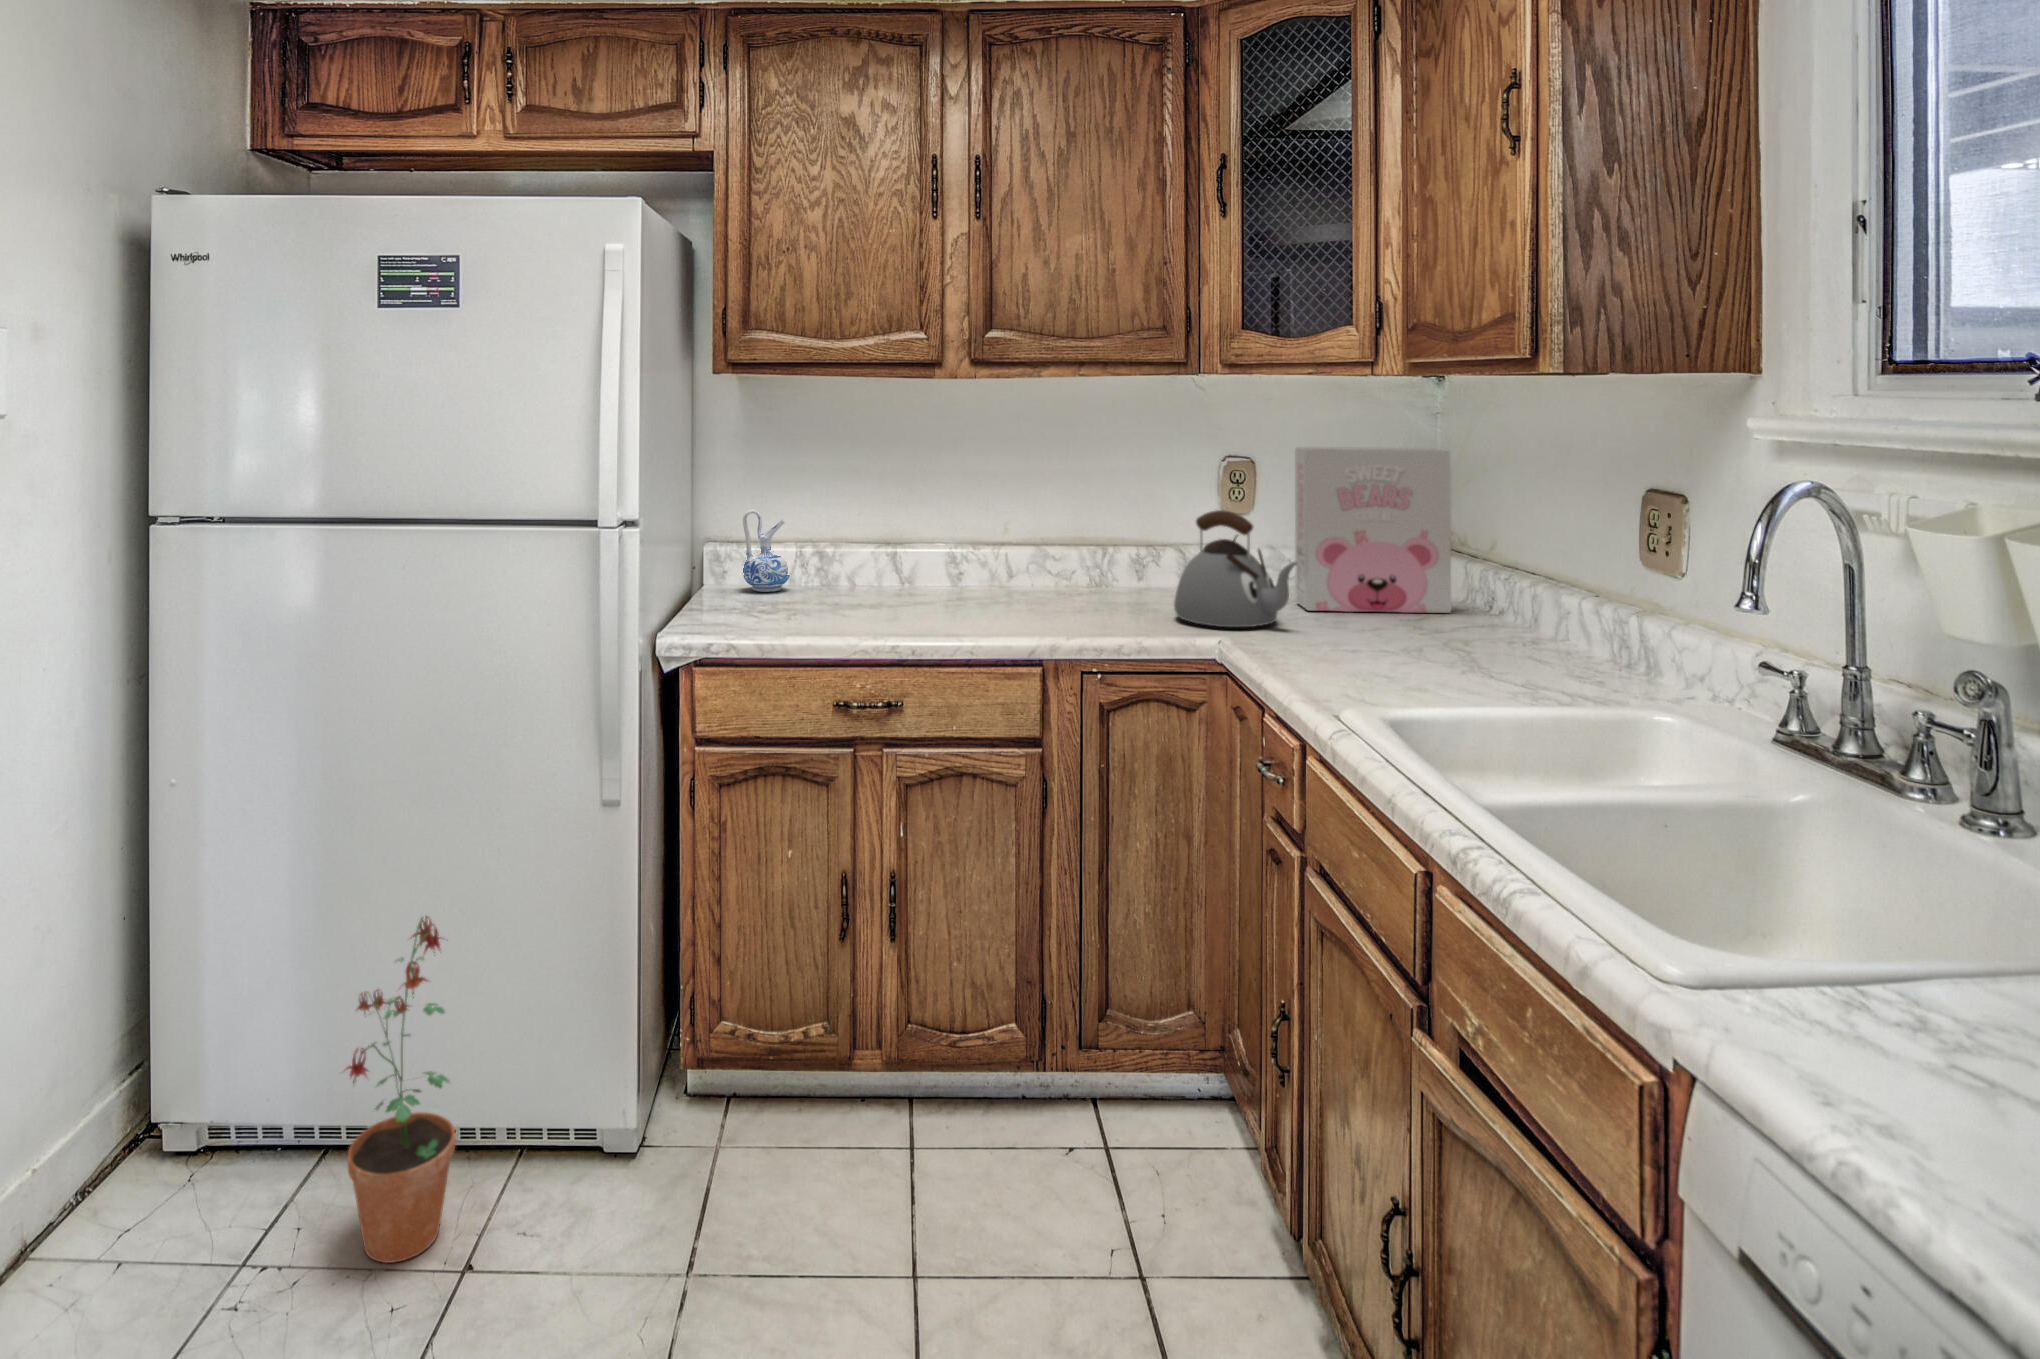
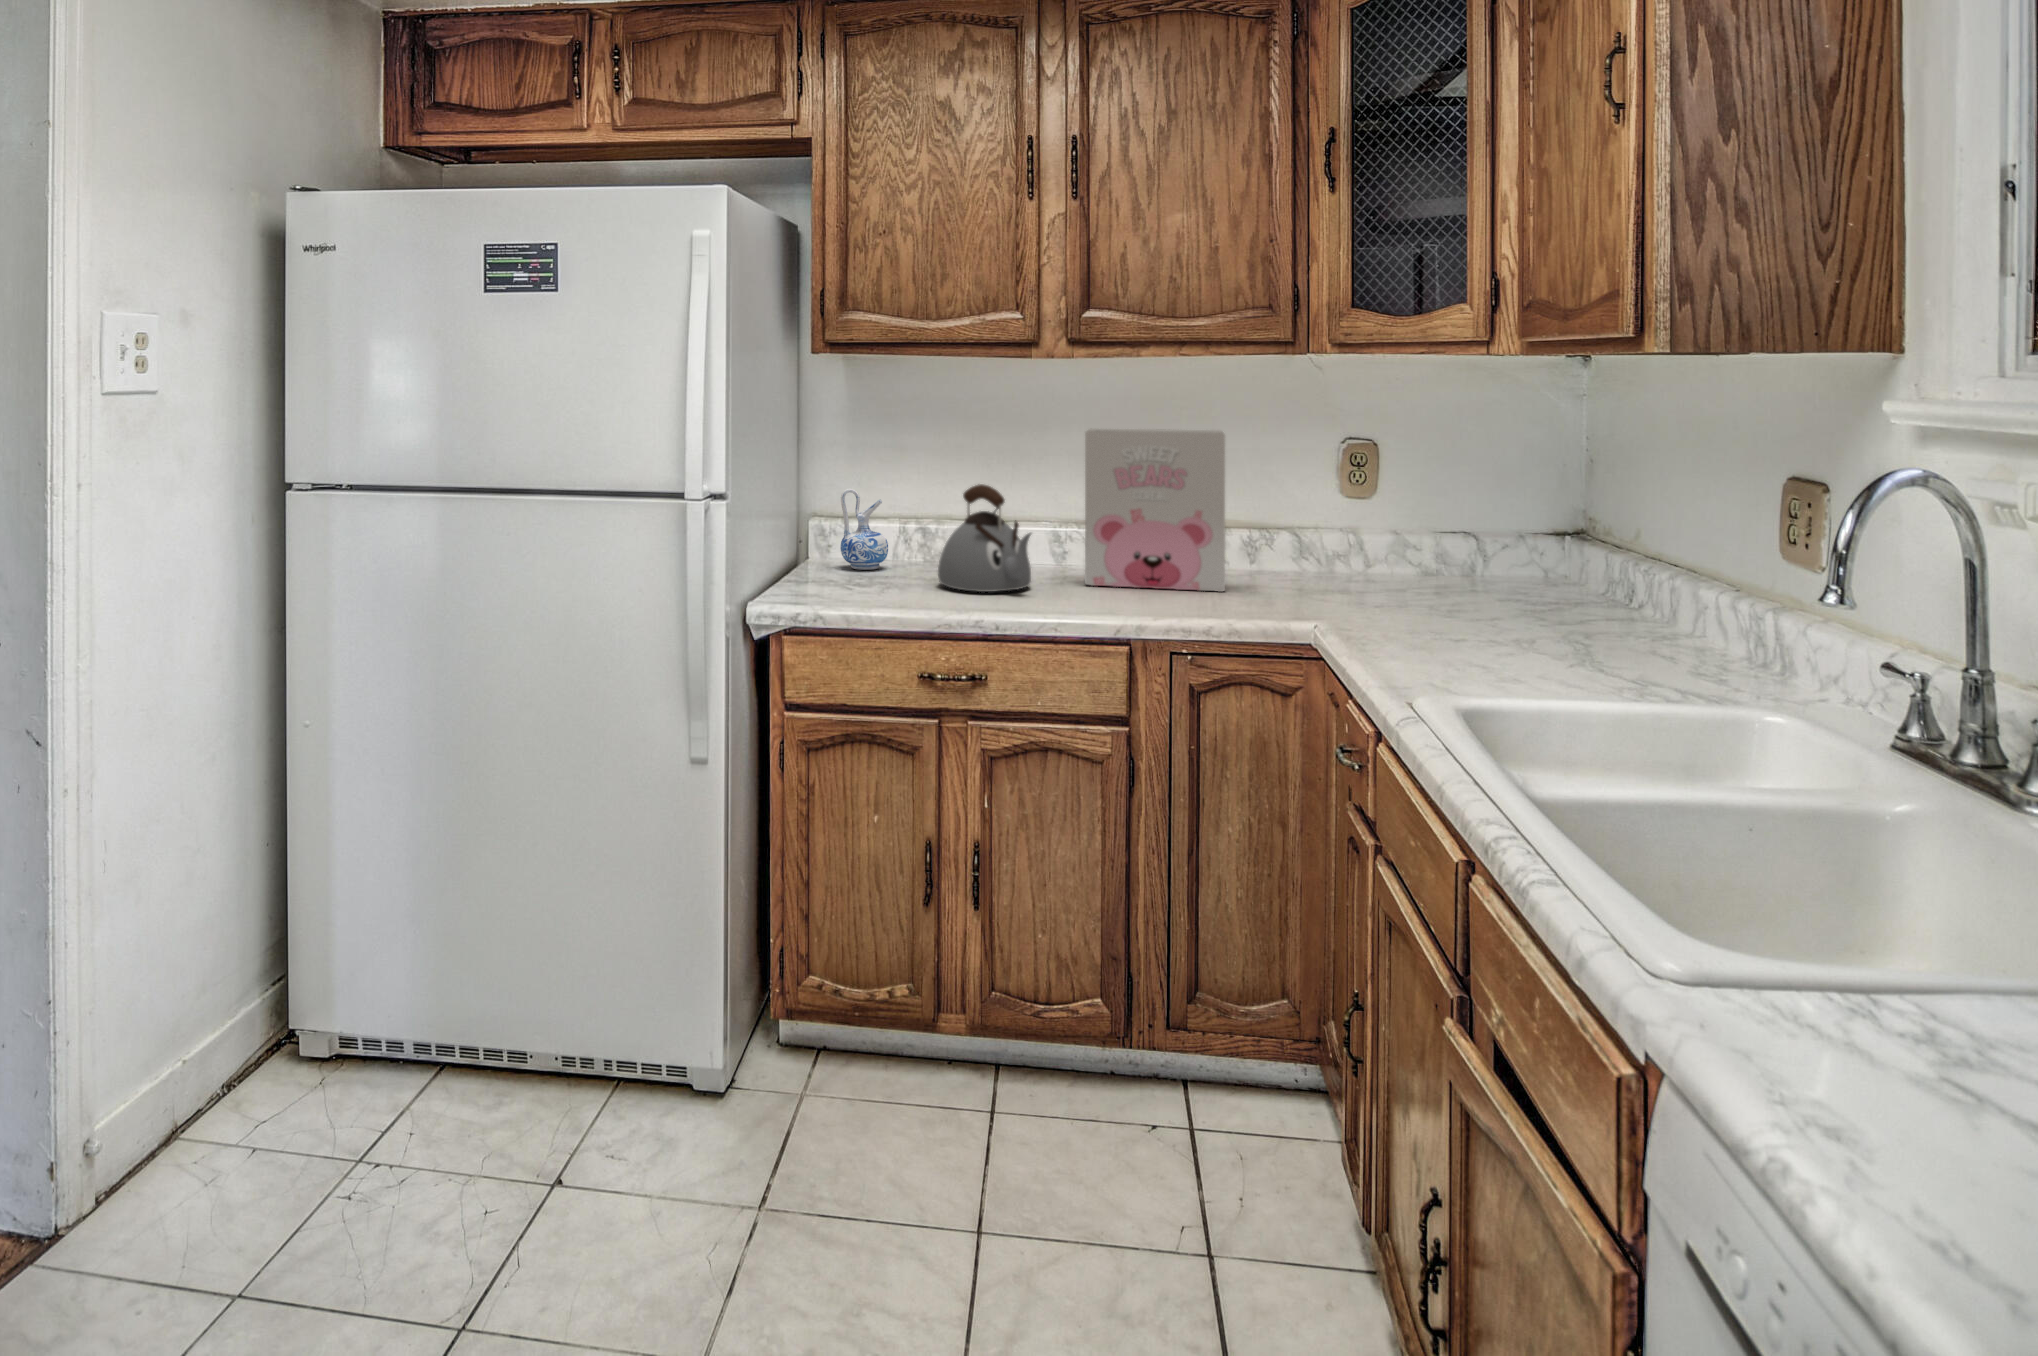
cereal box: present [1295,447,1451,613] -> present [1085,428,1225,592]
kettle: present [1174,510,1298,627] -> present [938,484,1031,592]
potted plant: present [347,916,455,1263] -> none [456,853,559,1162]

